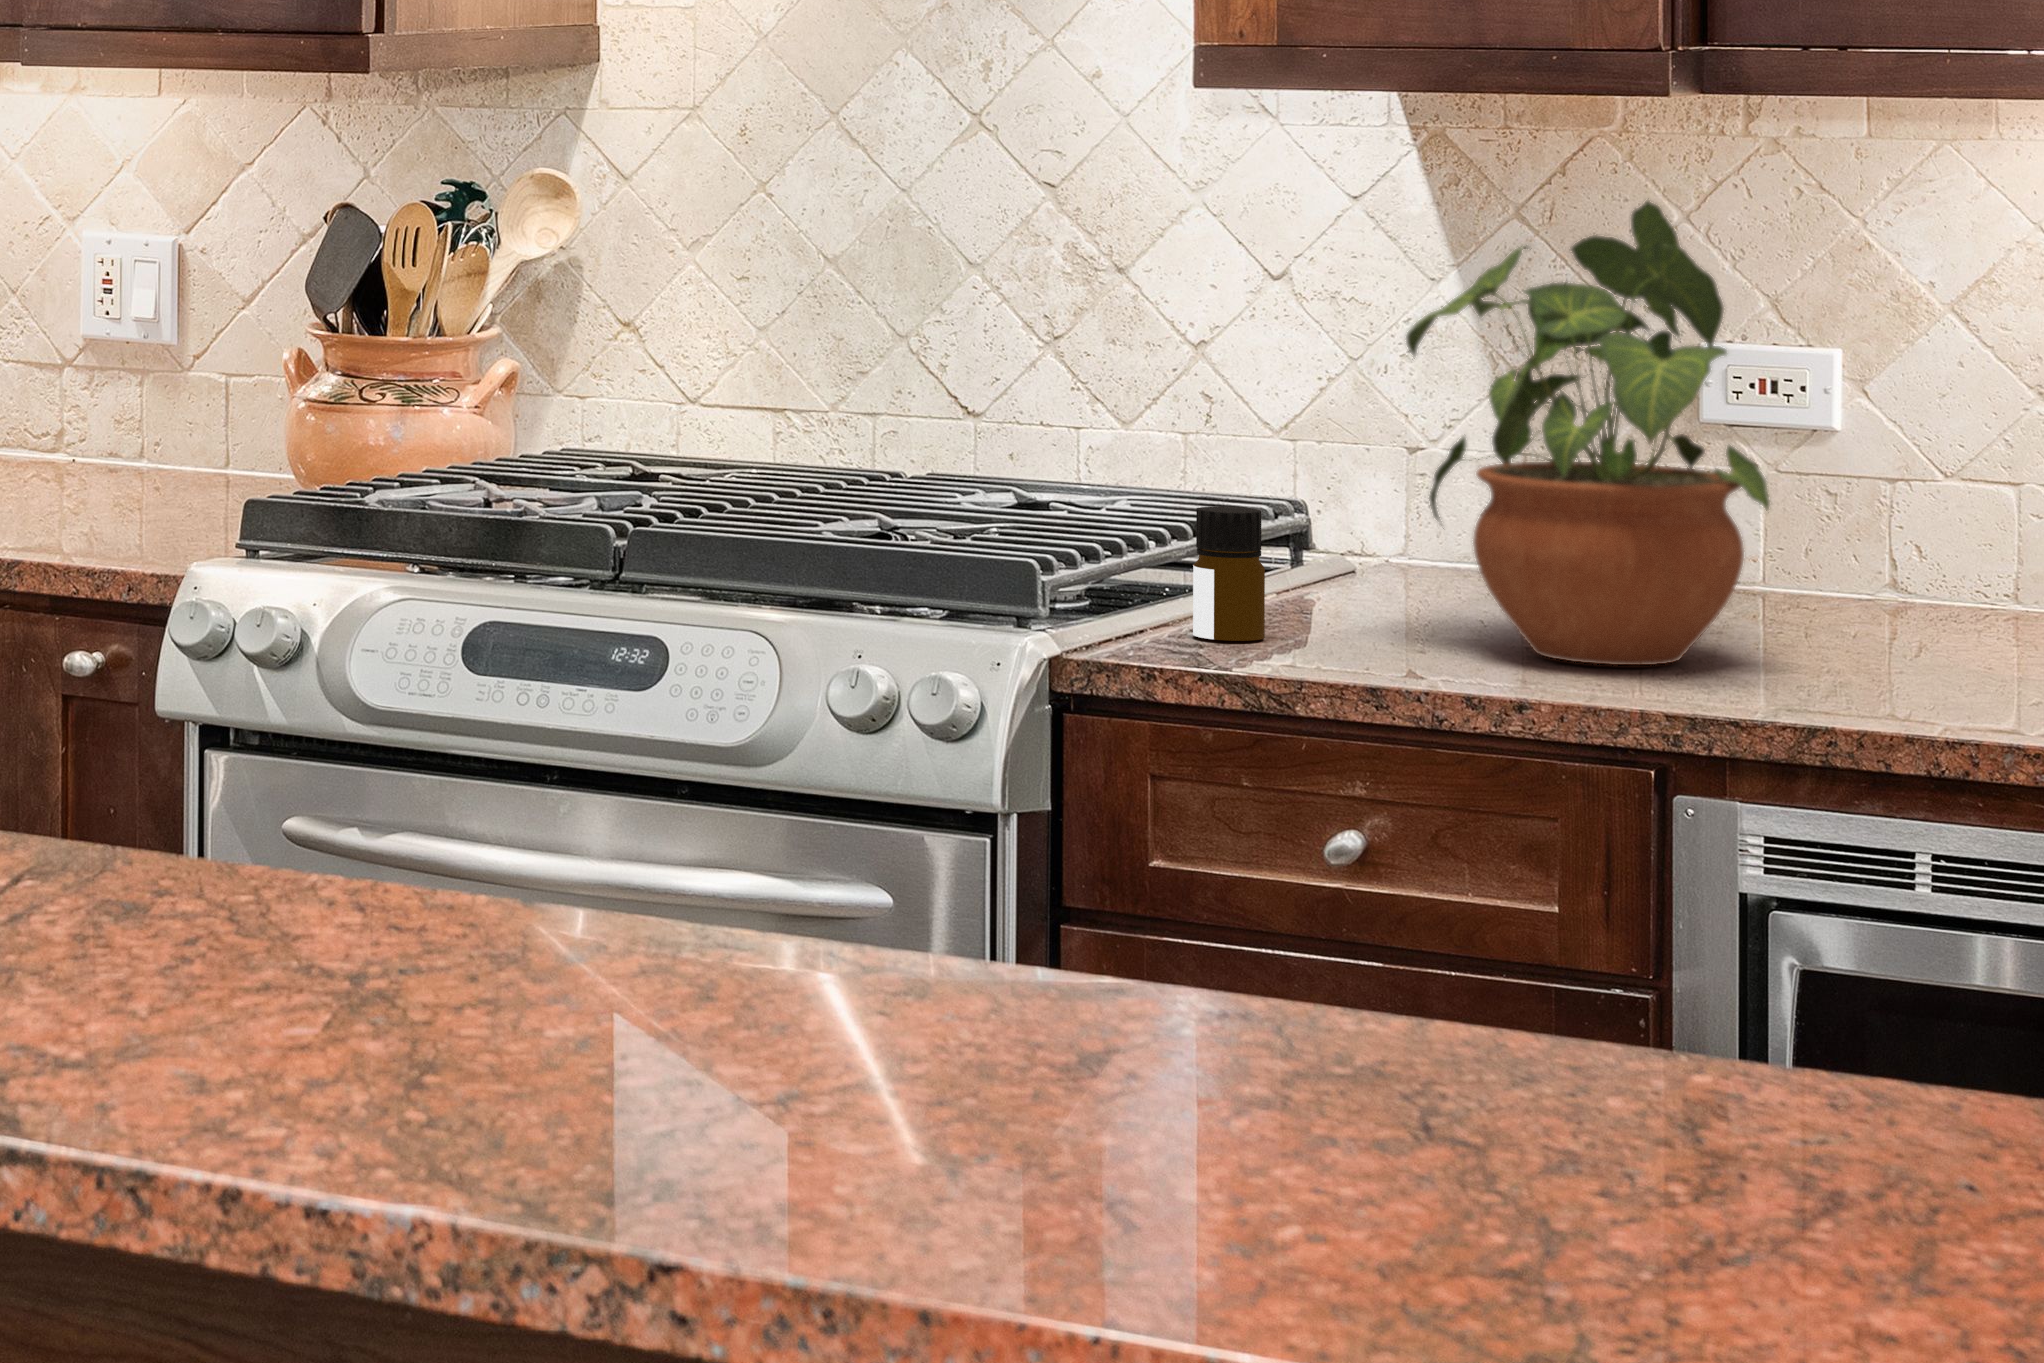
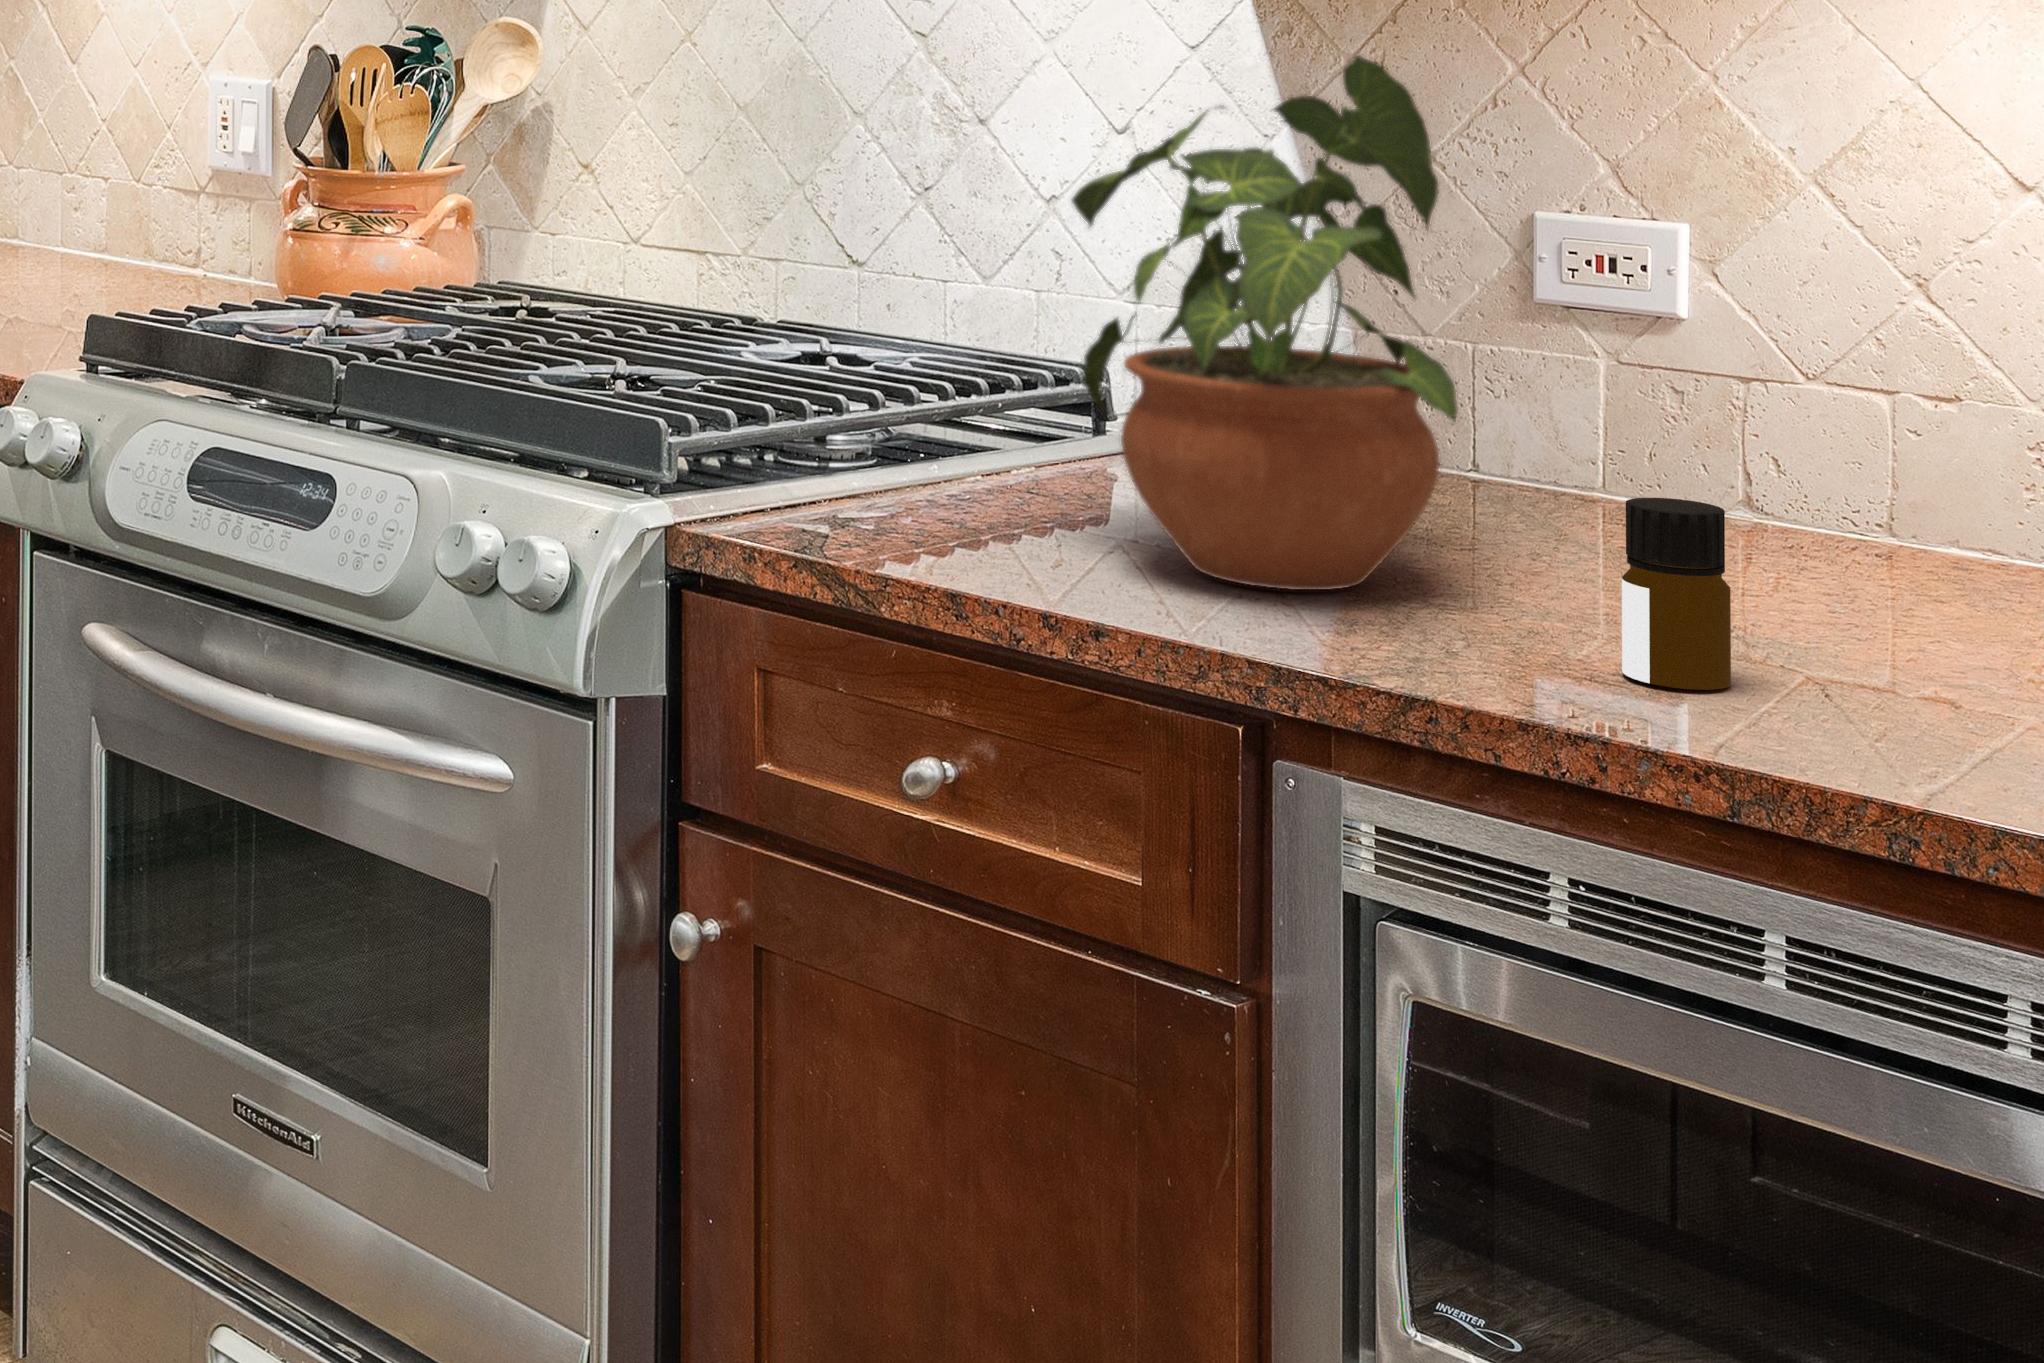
bottle: present [1193,507,1265,641] -> present [1622,498,1731,690]

